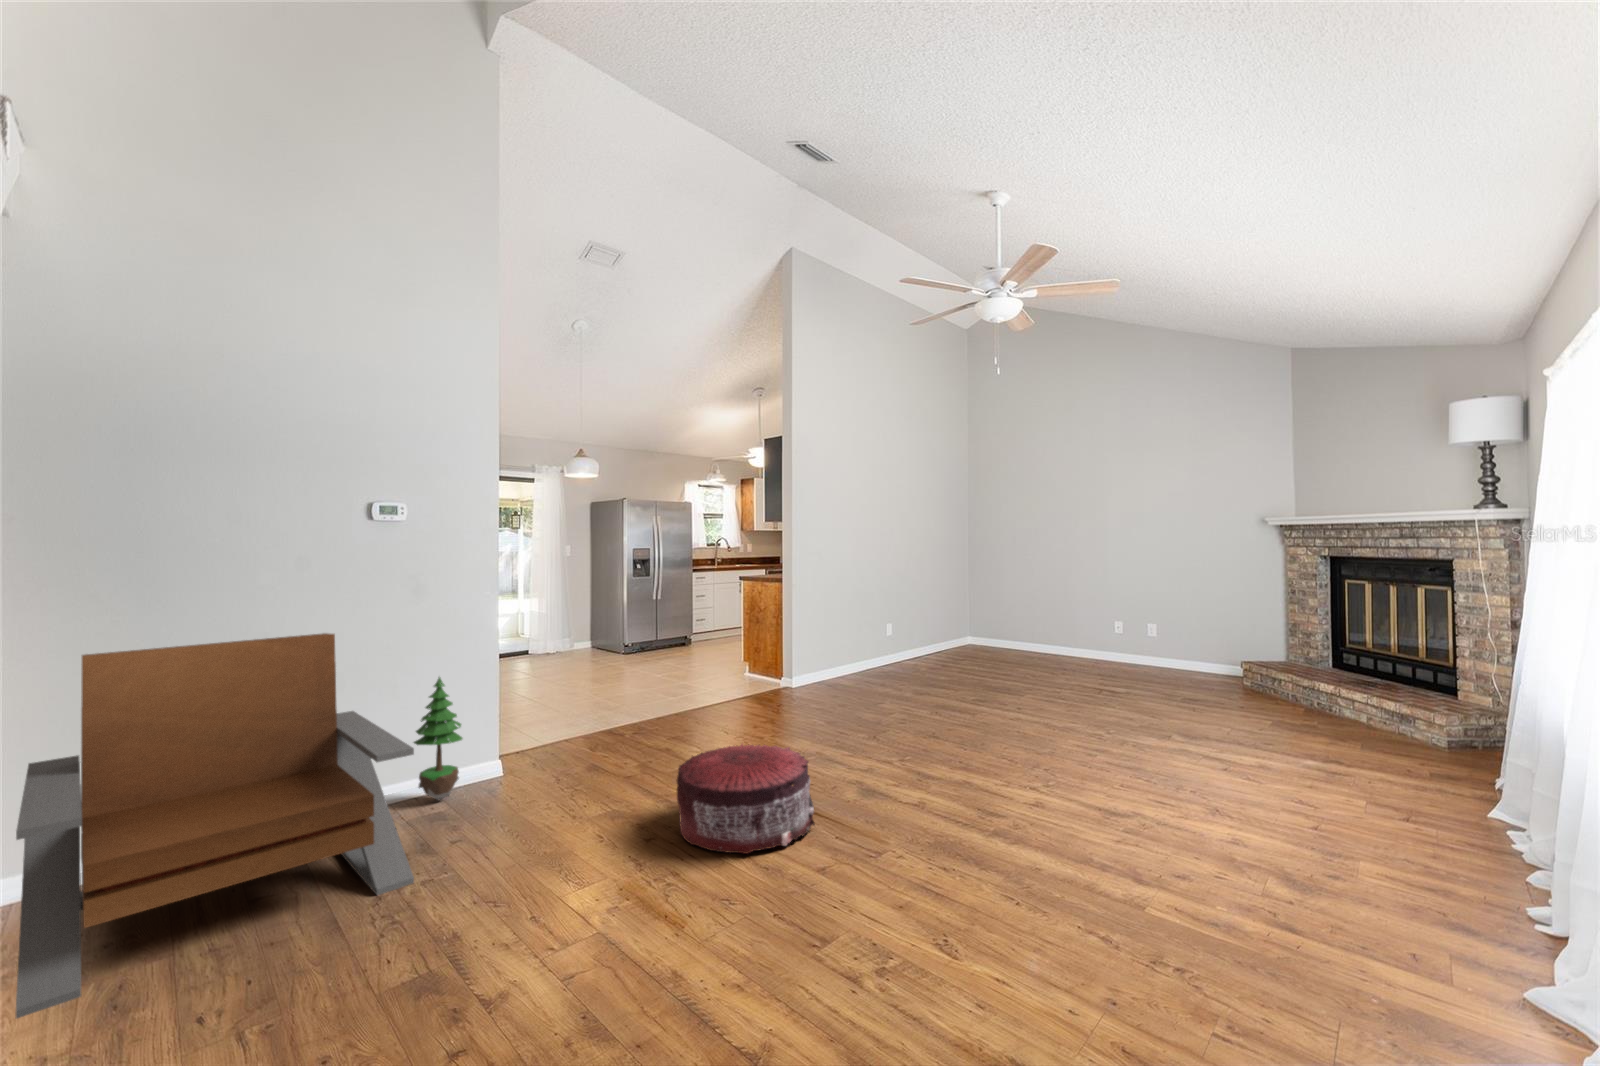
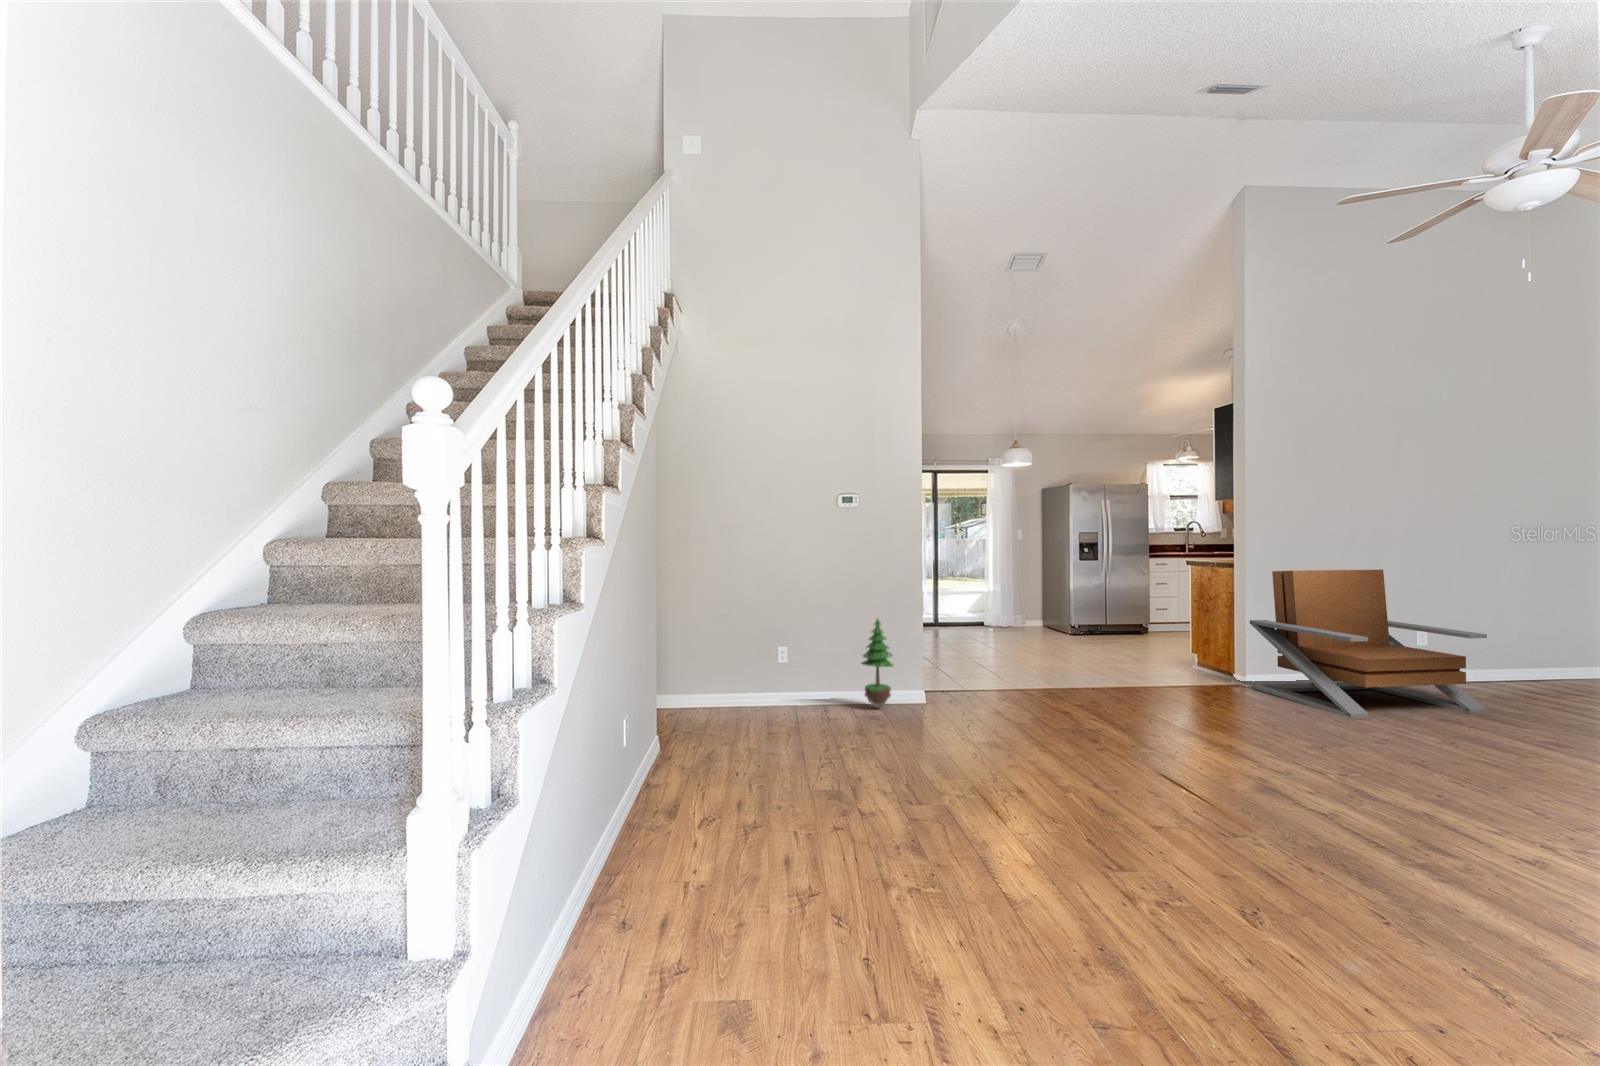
lounge chair: present [15,633,414,1018] -> present [1250,570,1487,718]
pouf: present [677,744,815,854] -> none [1037,704,1174,799]

